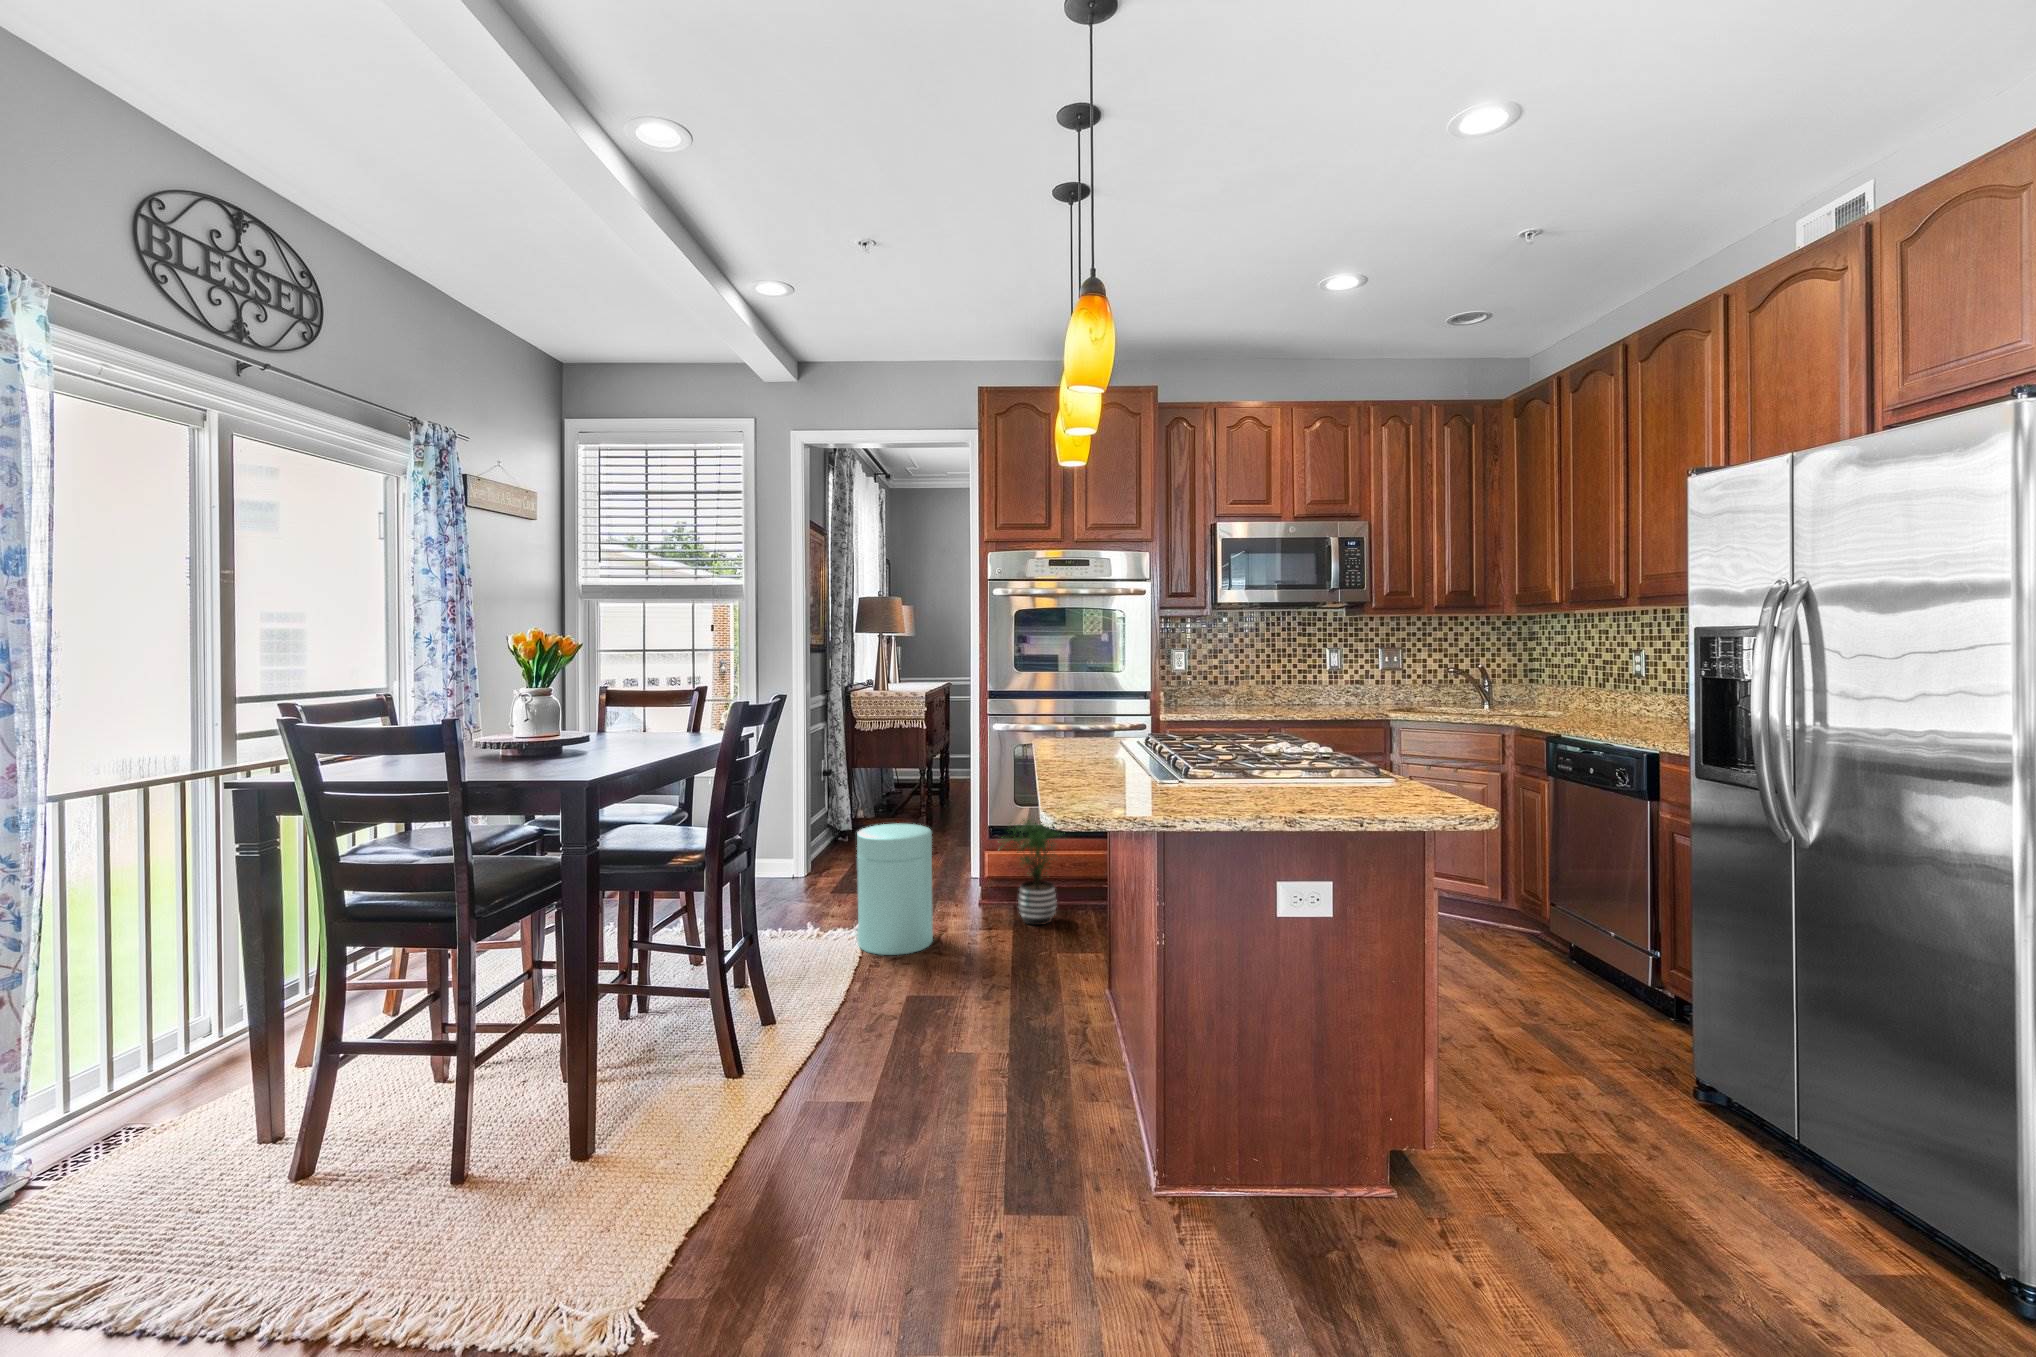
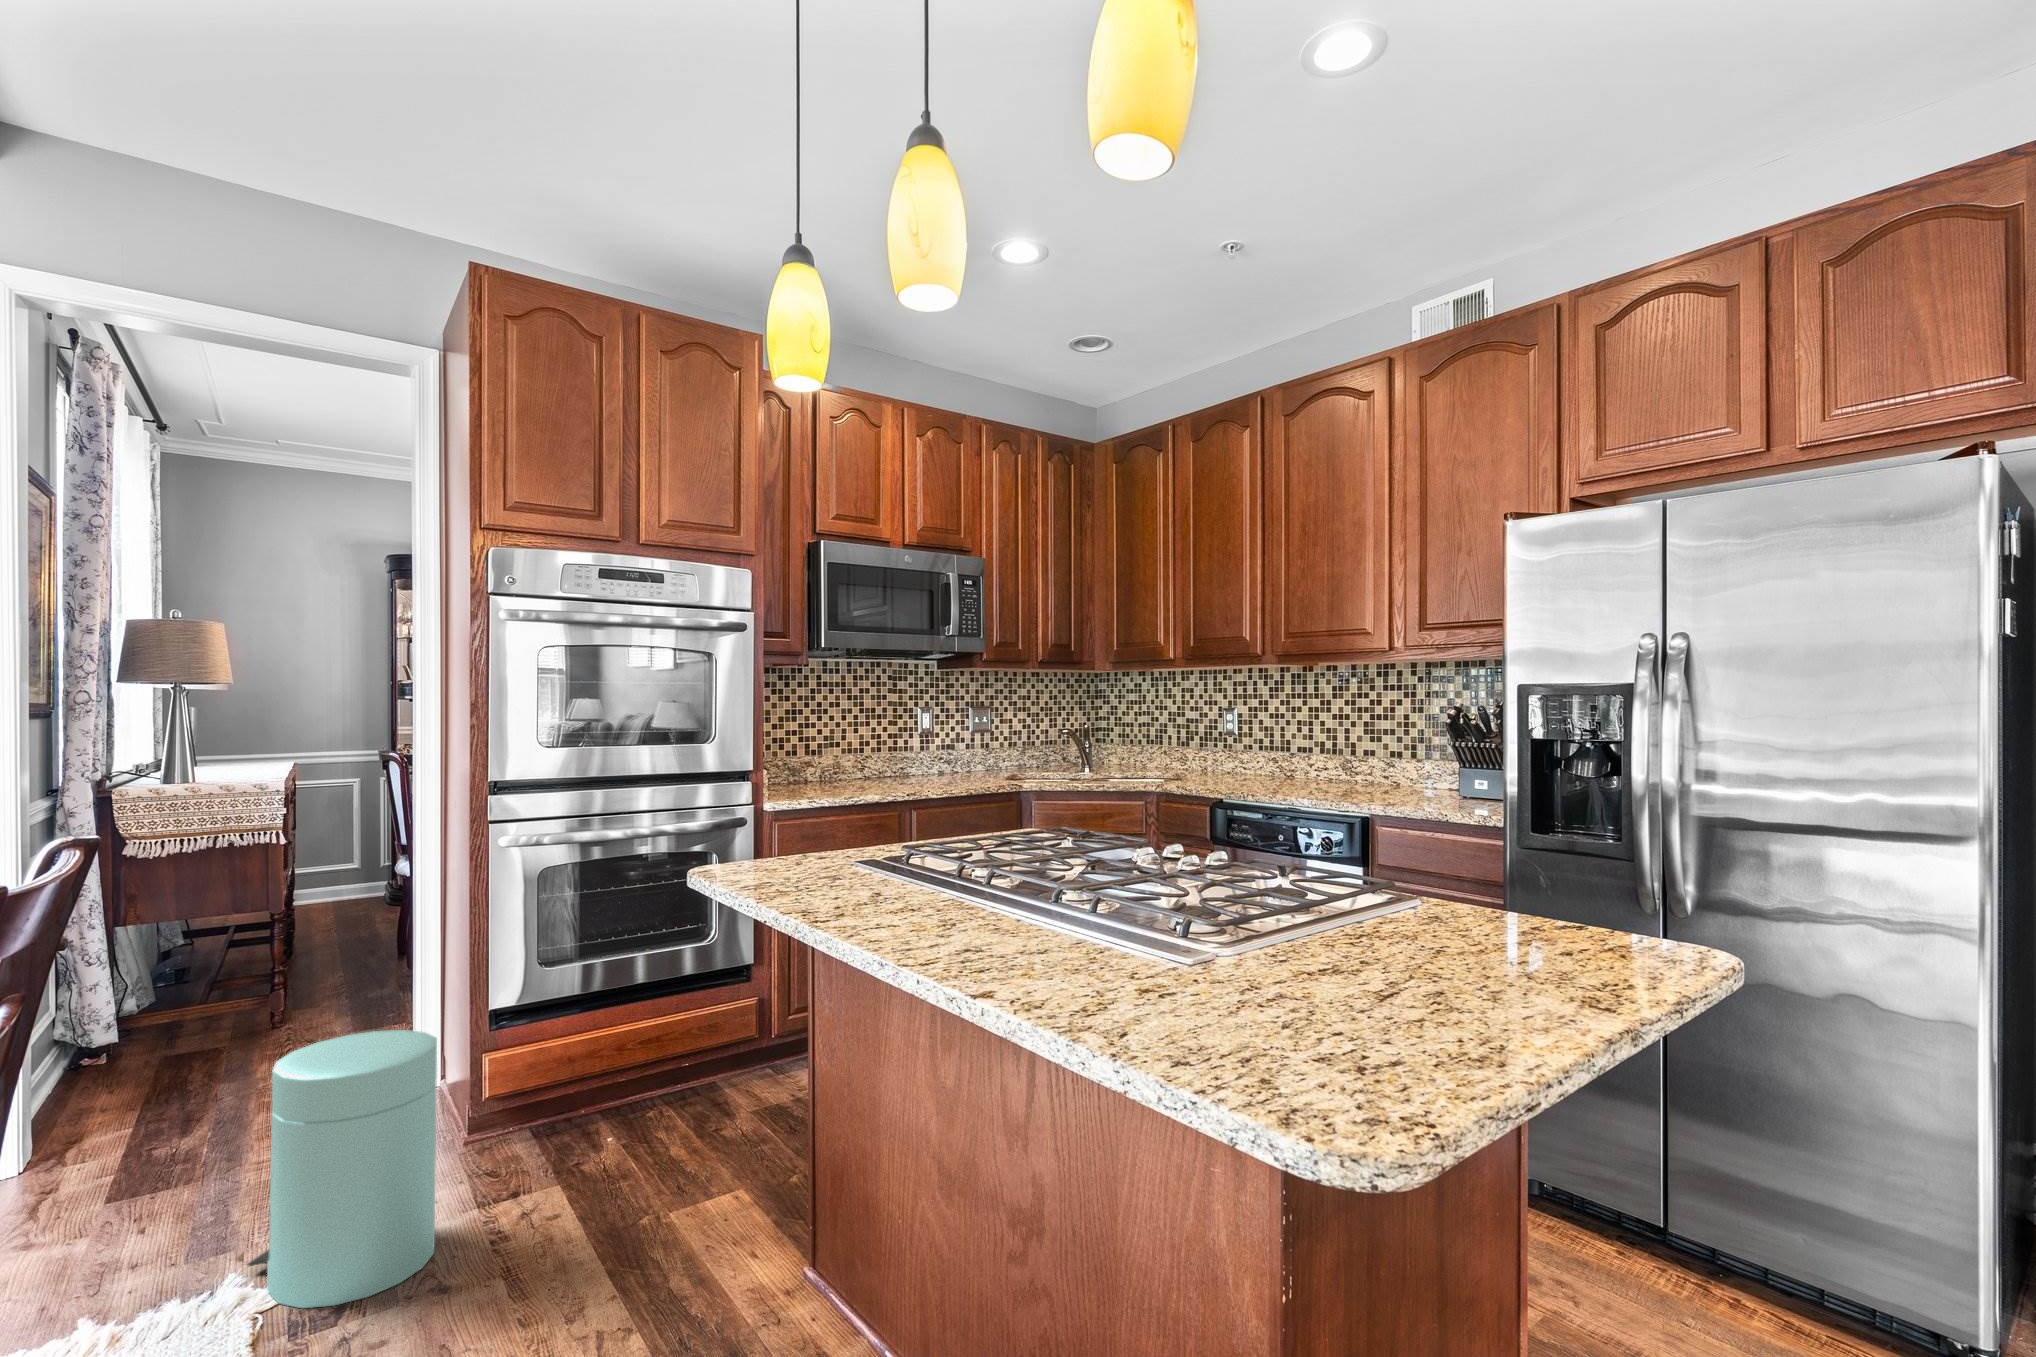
potted plant: present [1001,819,1060,925] -> none [528,971,657,1155]

